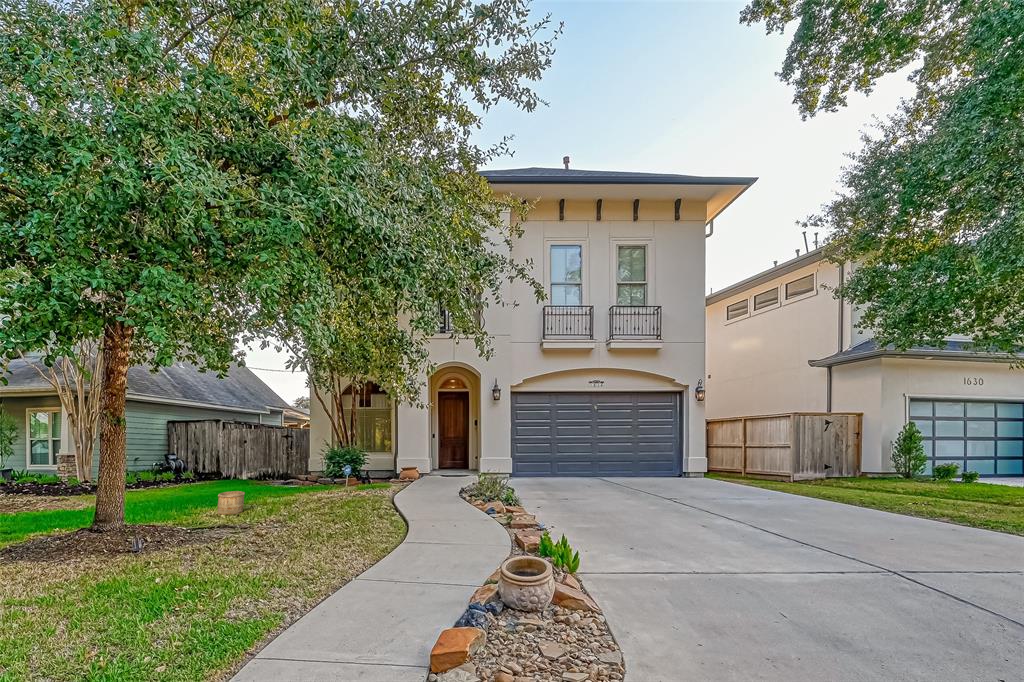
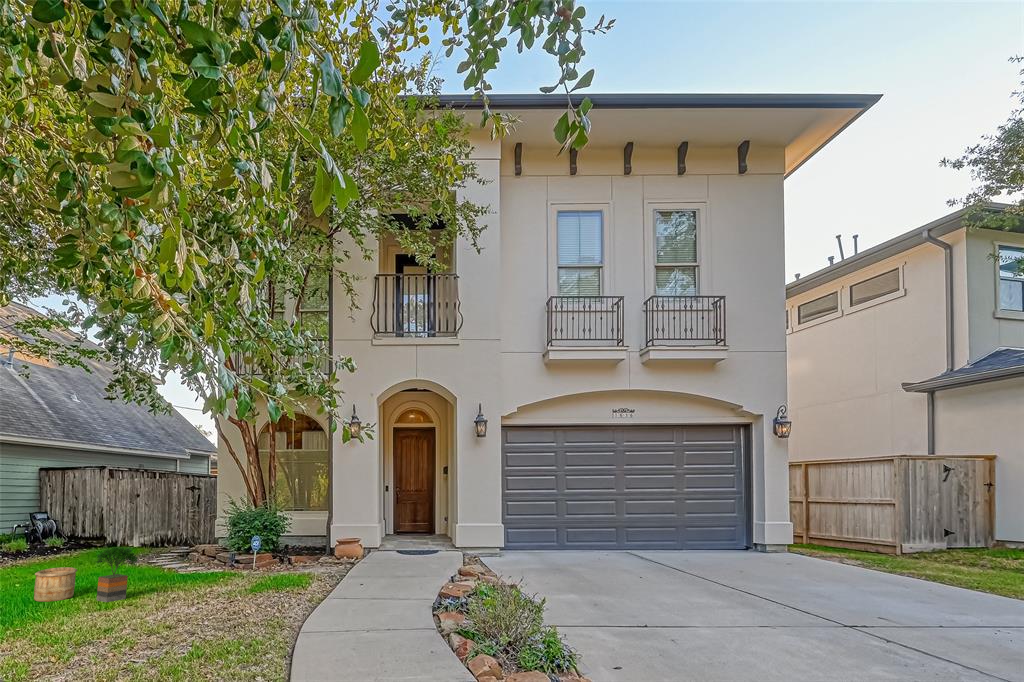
potted tree: none [261,477,291,515] -> present [96,547,138,602]

